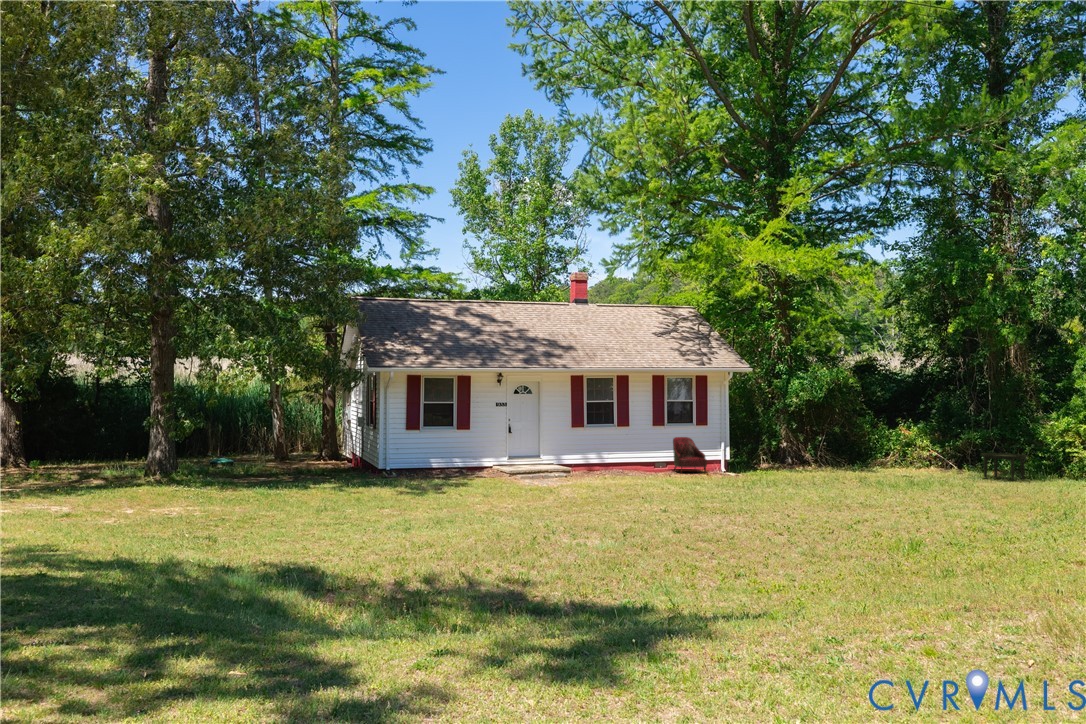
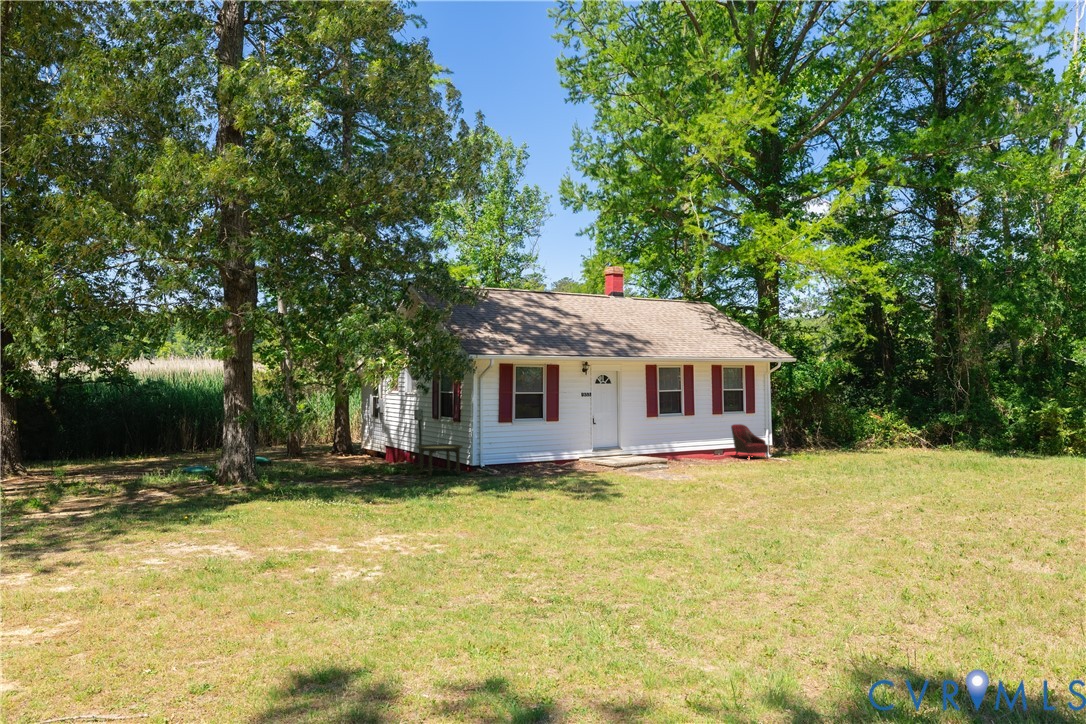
round table: present [981,453,1027,481] -> present [416,444,463,476]

